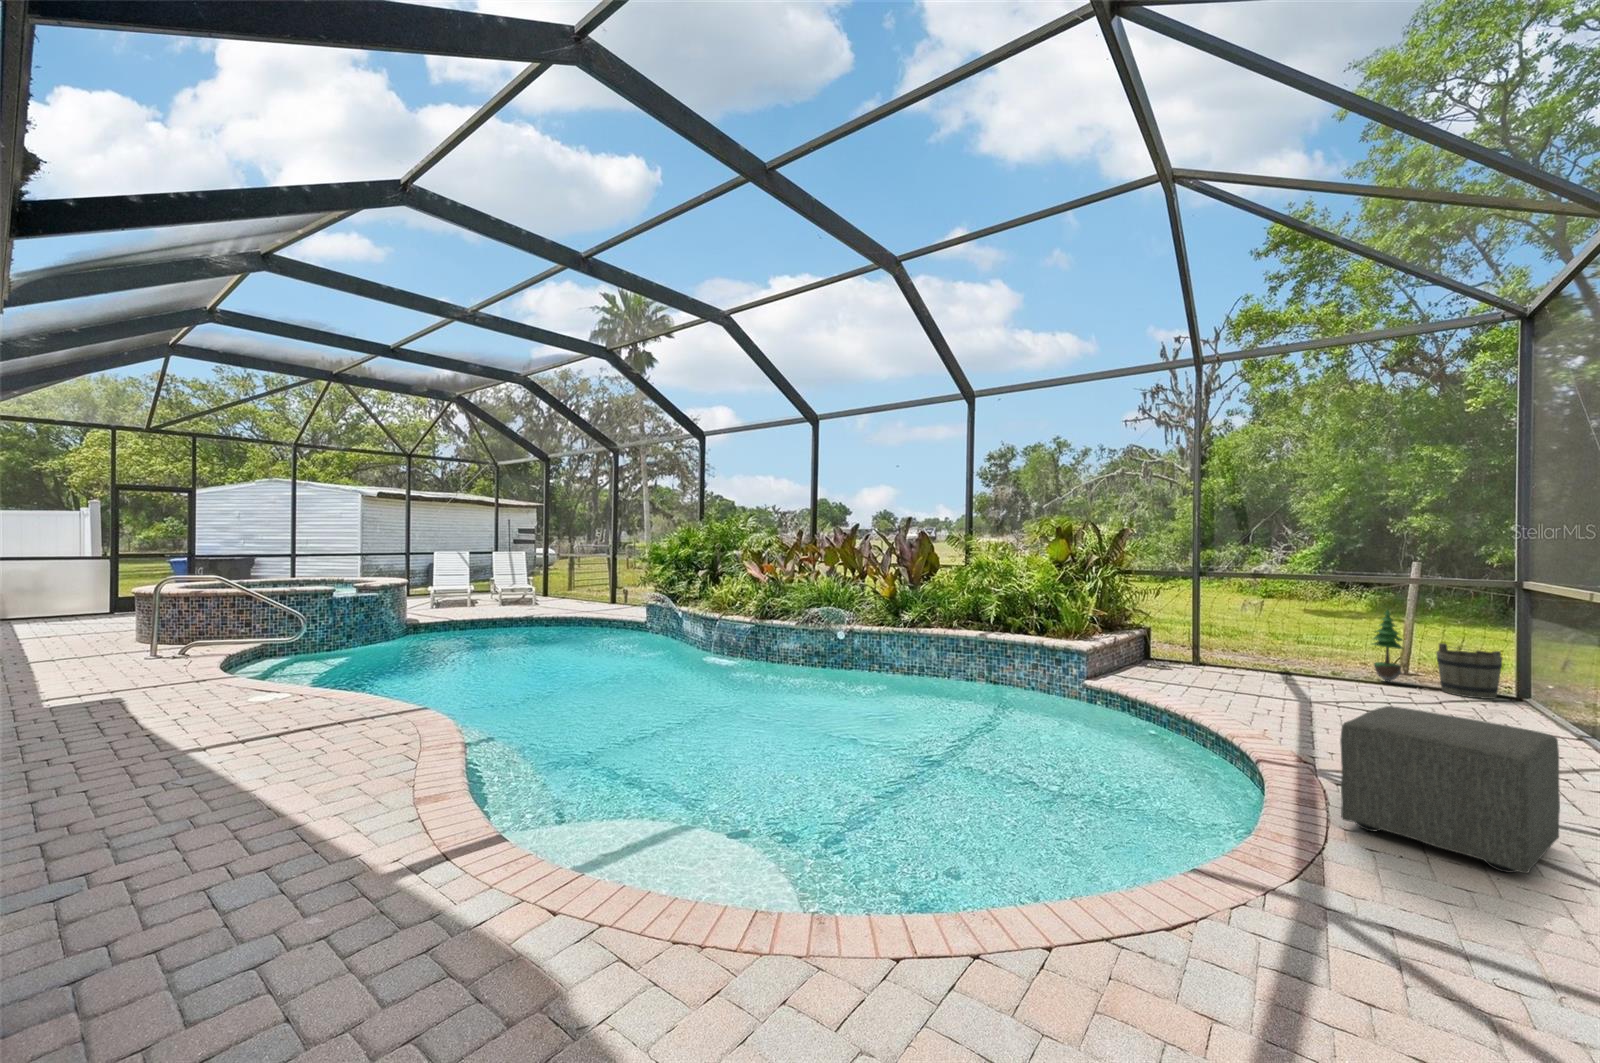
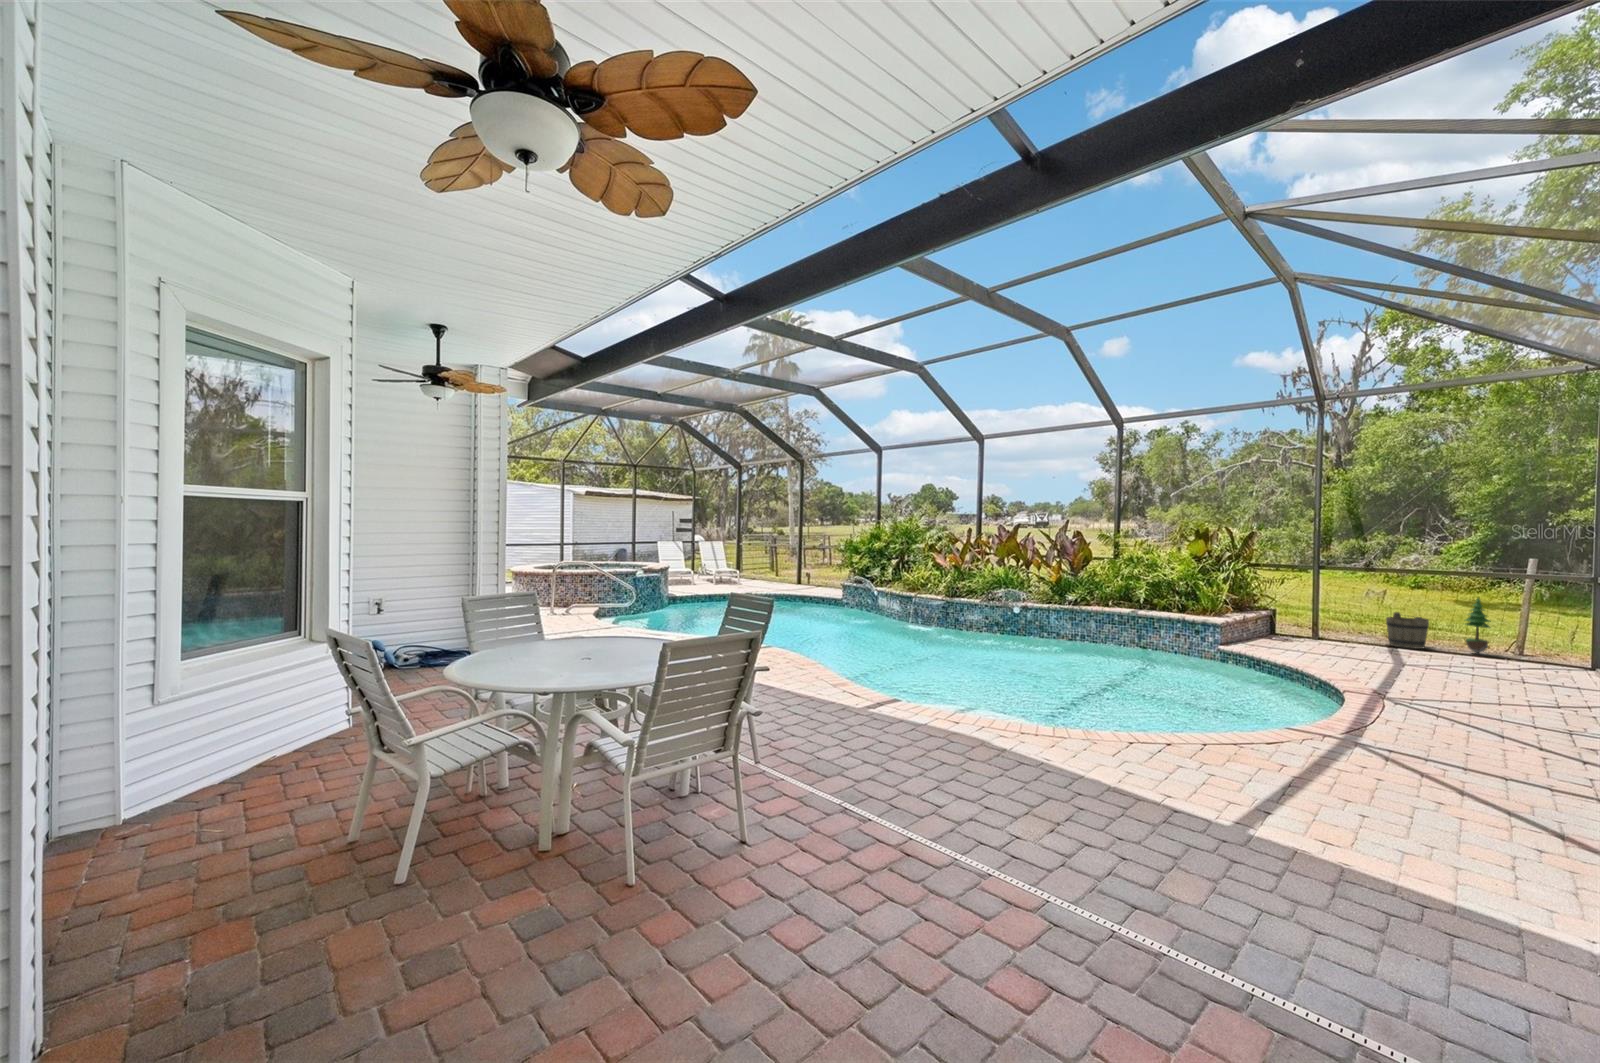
bucket: present [1436,643,1502,699] -> present [1386,612,1429,649]
ottoman: present [1340,706,1560,873] -> none [1386,654,1524,739]

